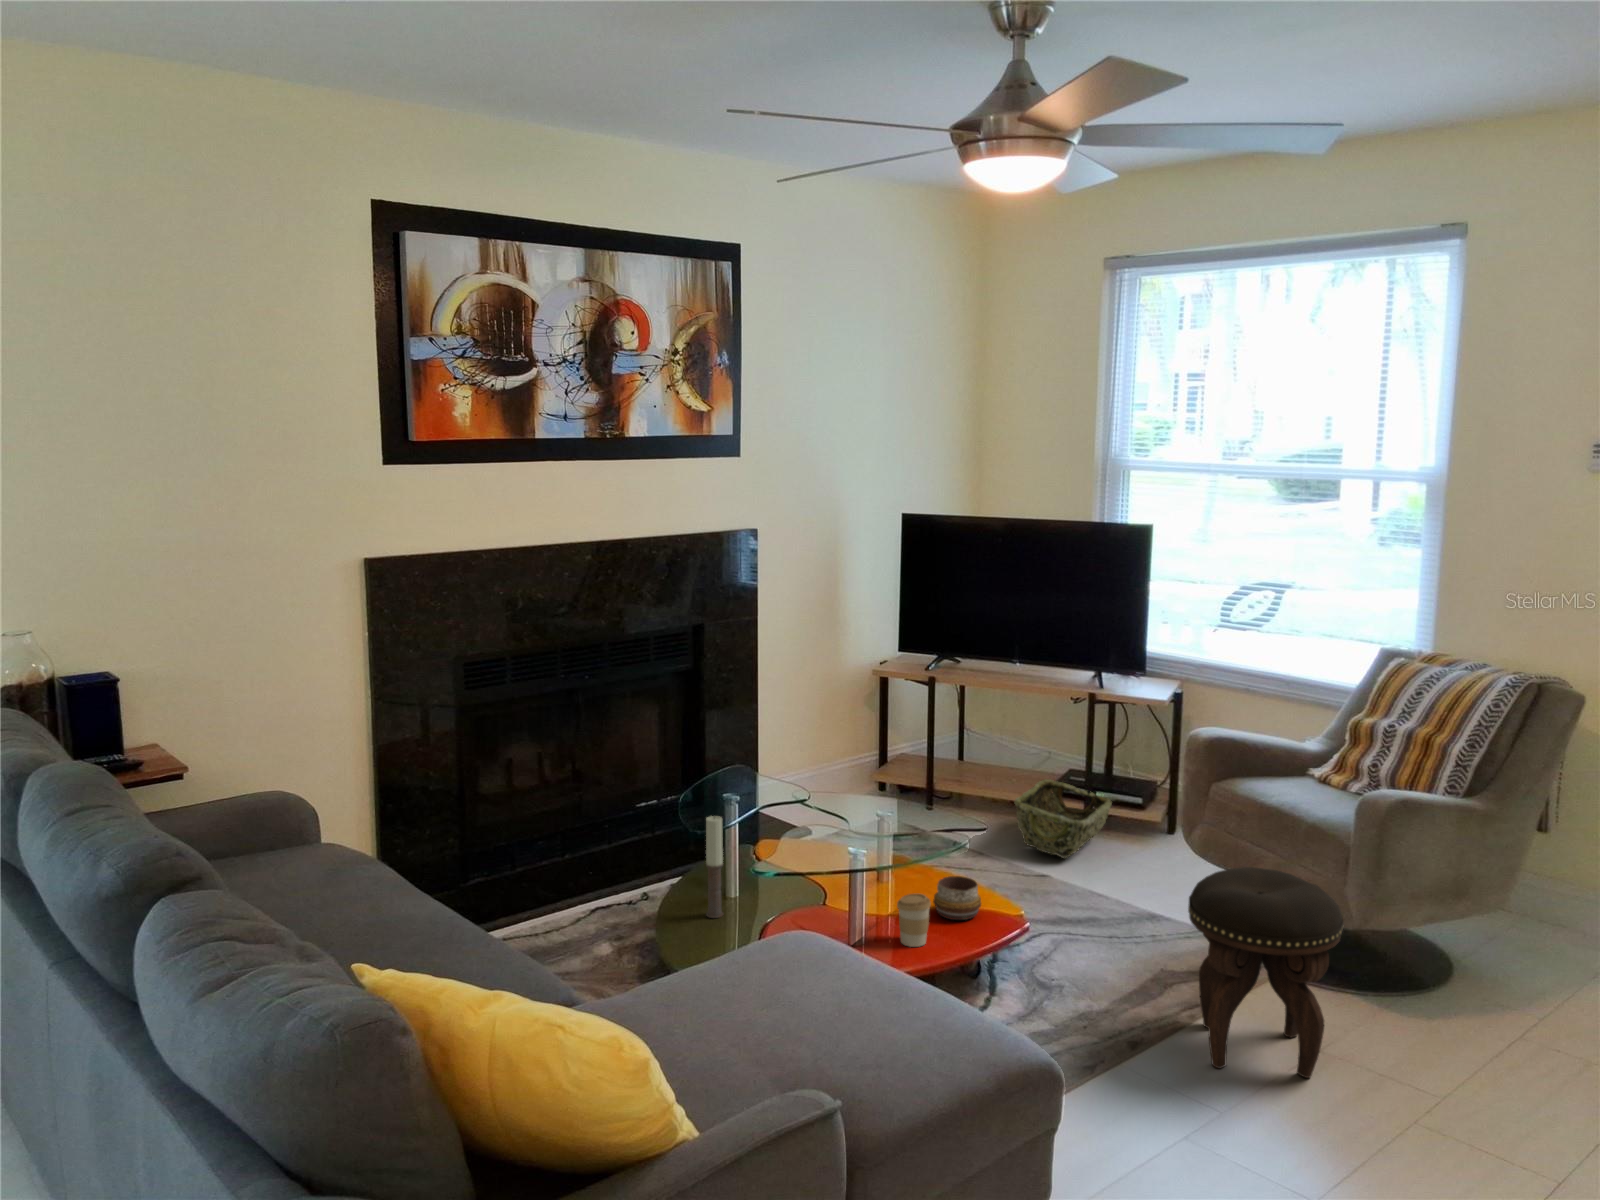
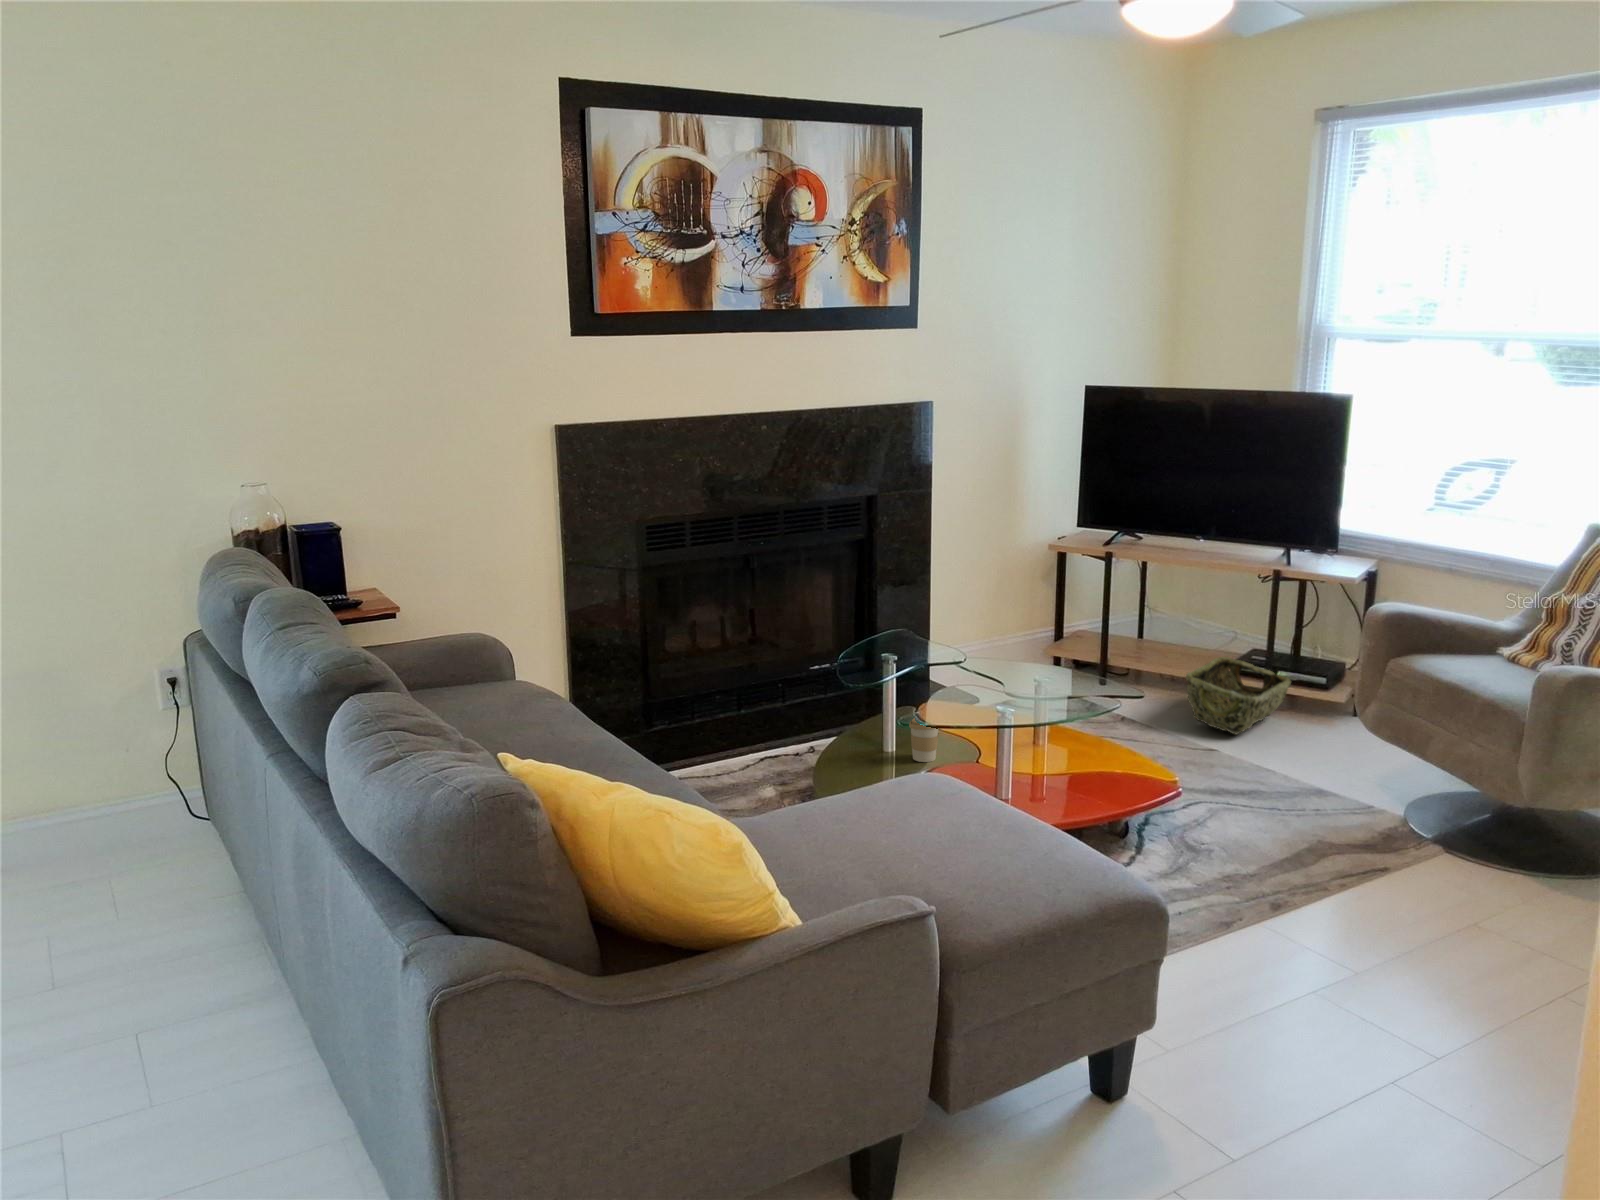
candle: present [706,816,723,918] -> none [863,670,880,768]
footstool: present [1188,867,1344,1078] -> none [1338,739,1503,949]
decorative bowl: present [933,876,981,920] -> none [1085,739,1133,781]
coffee cup: present [897,894,931,947] -> present [909,718,939,762]

